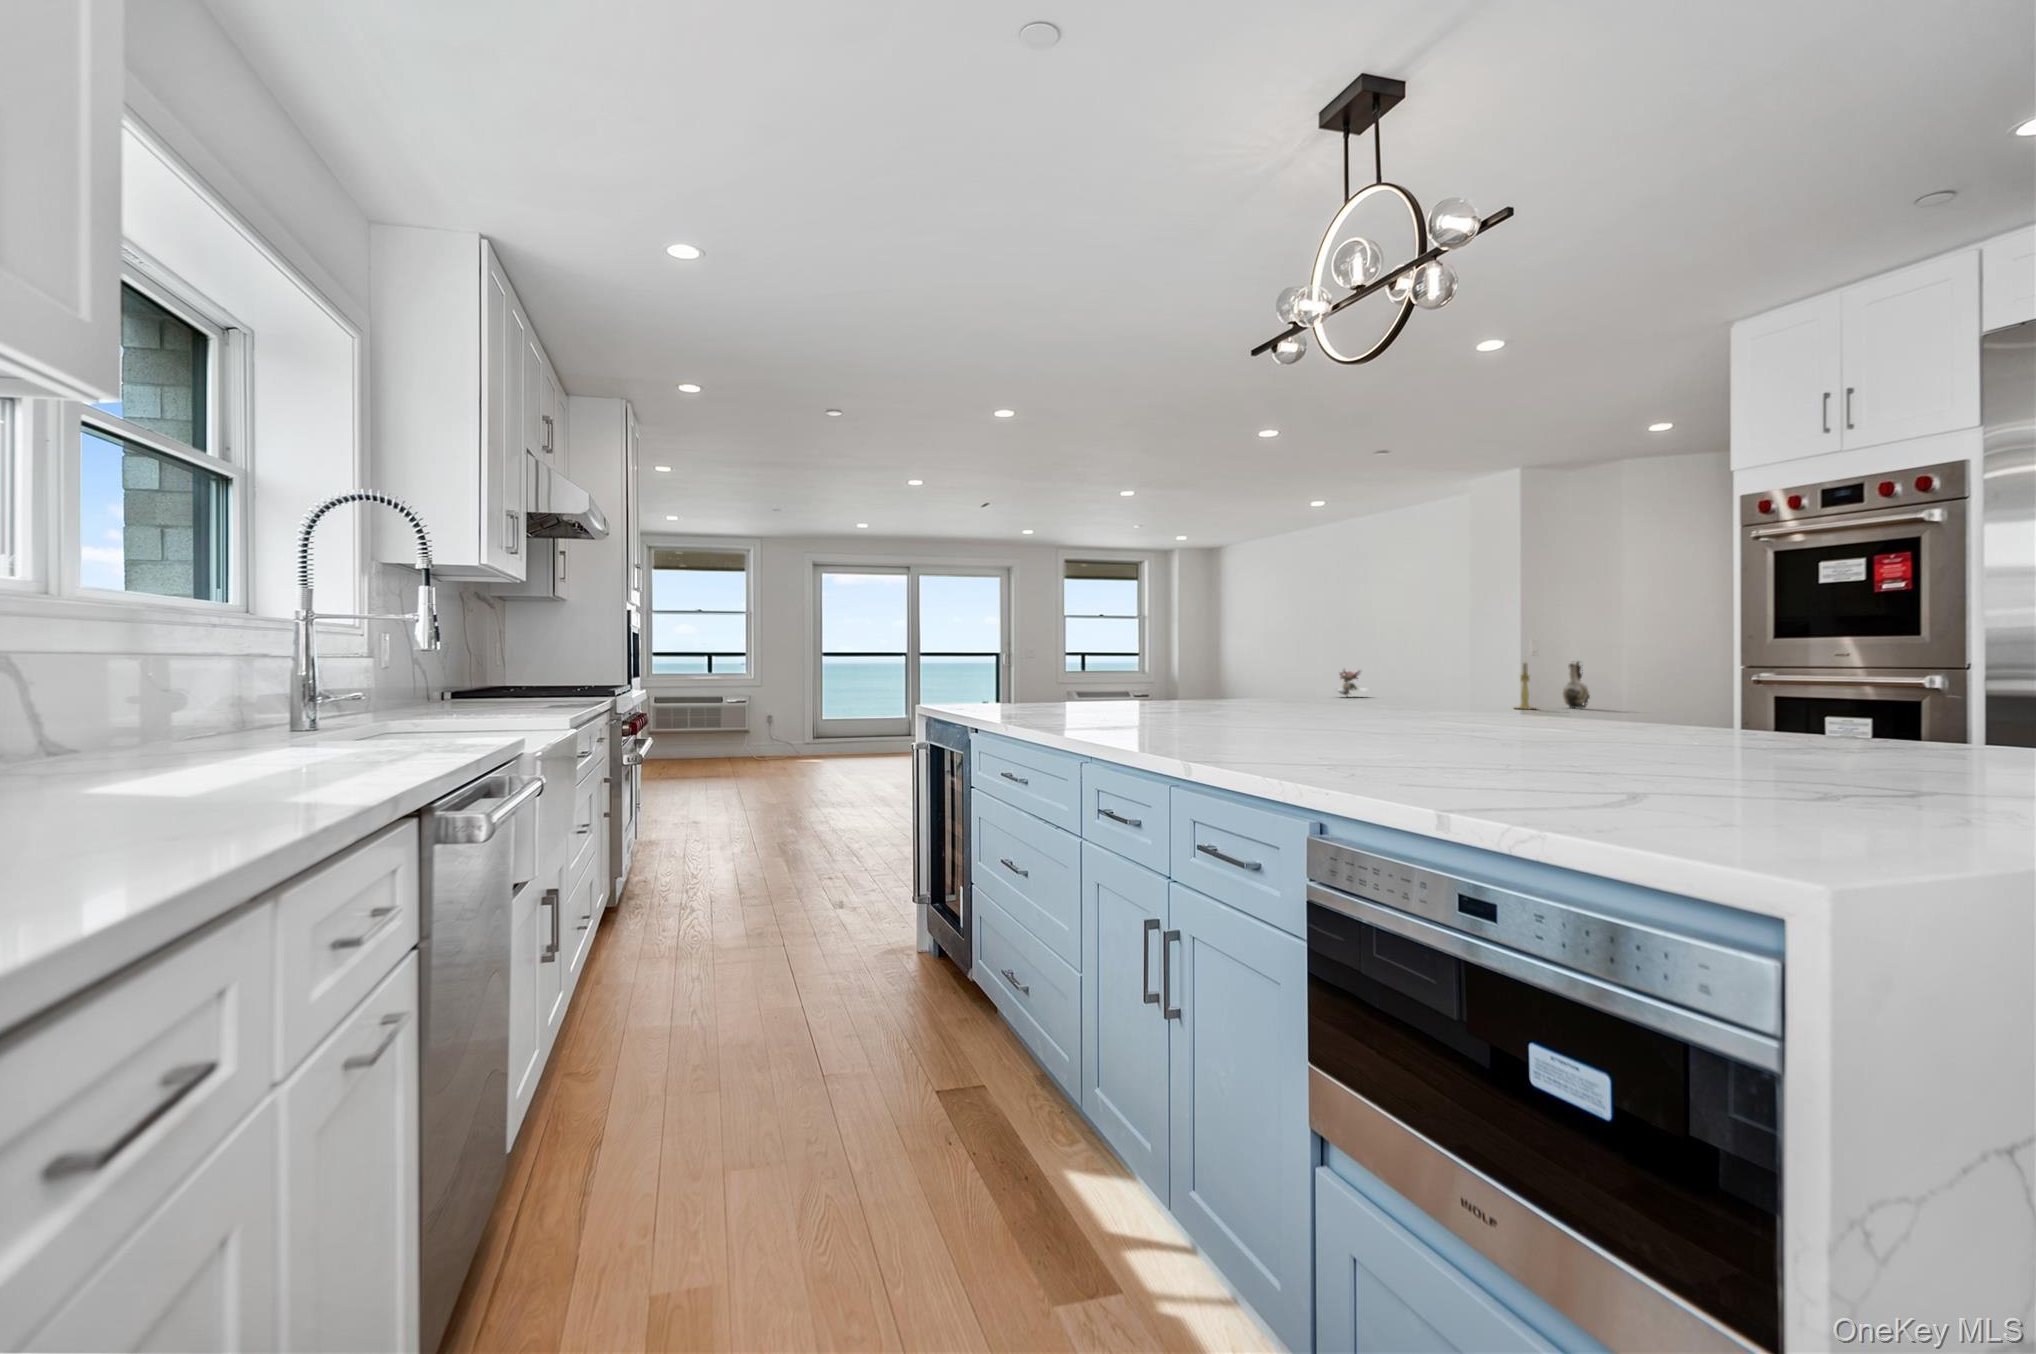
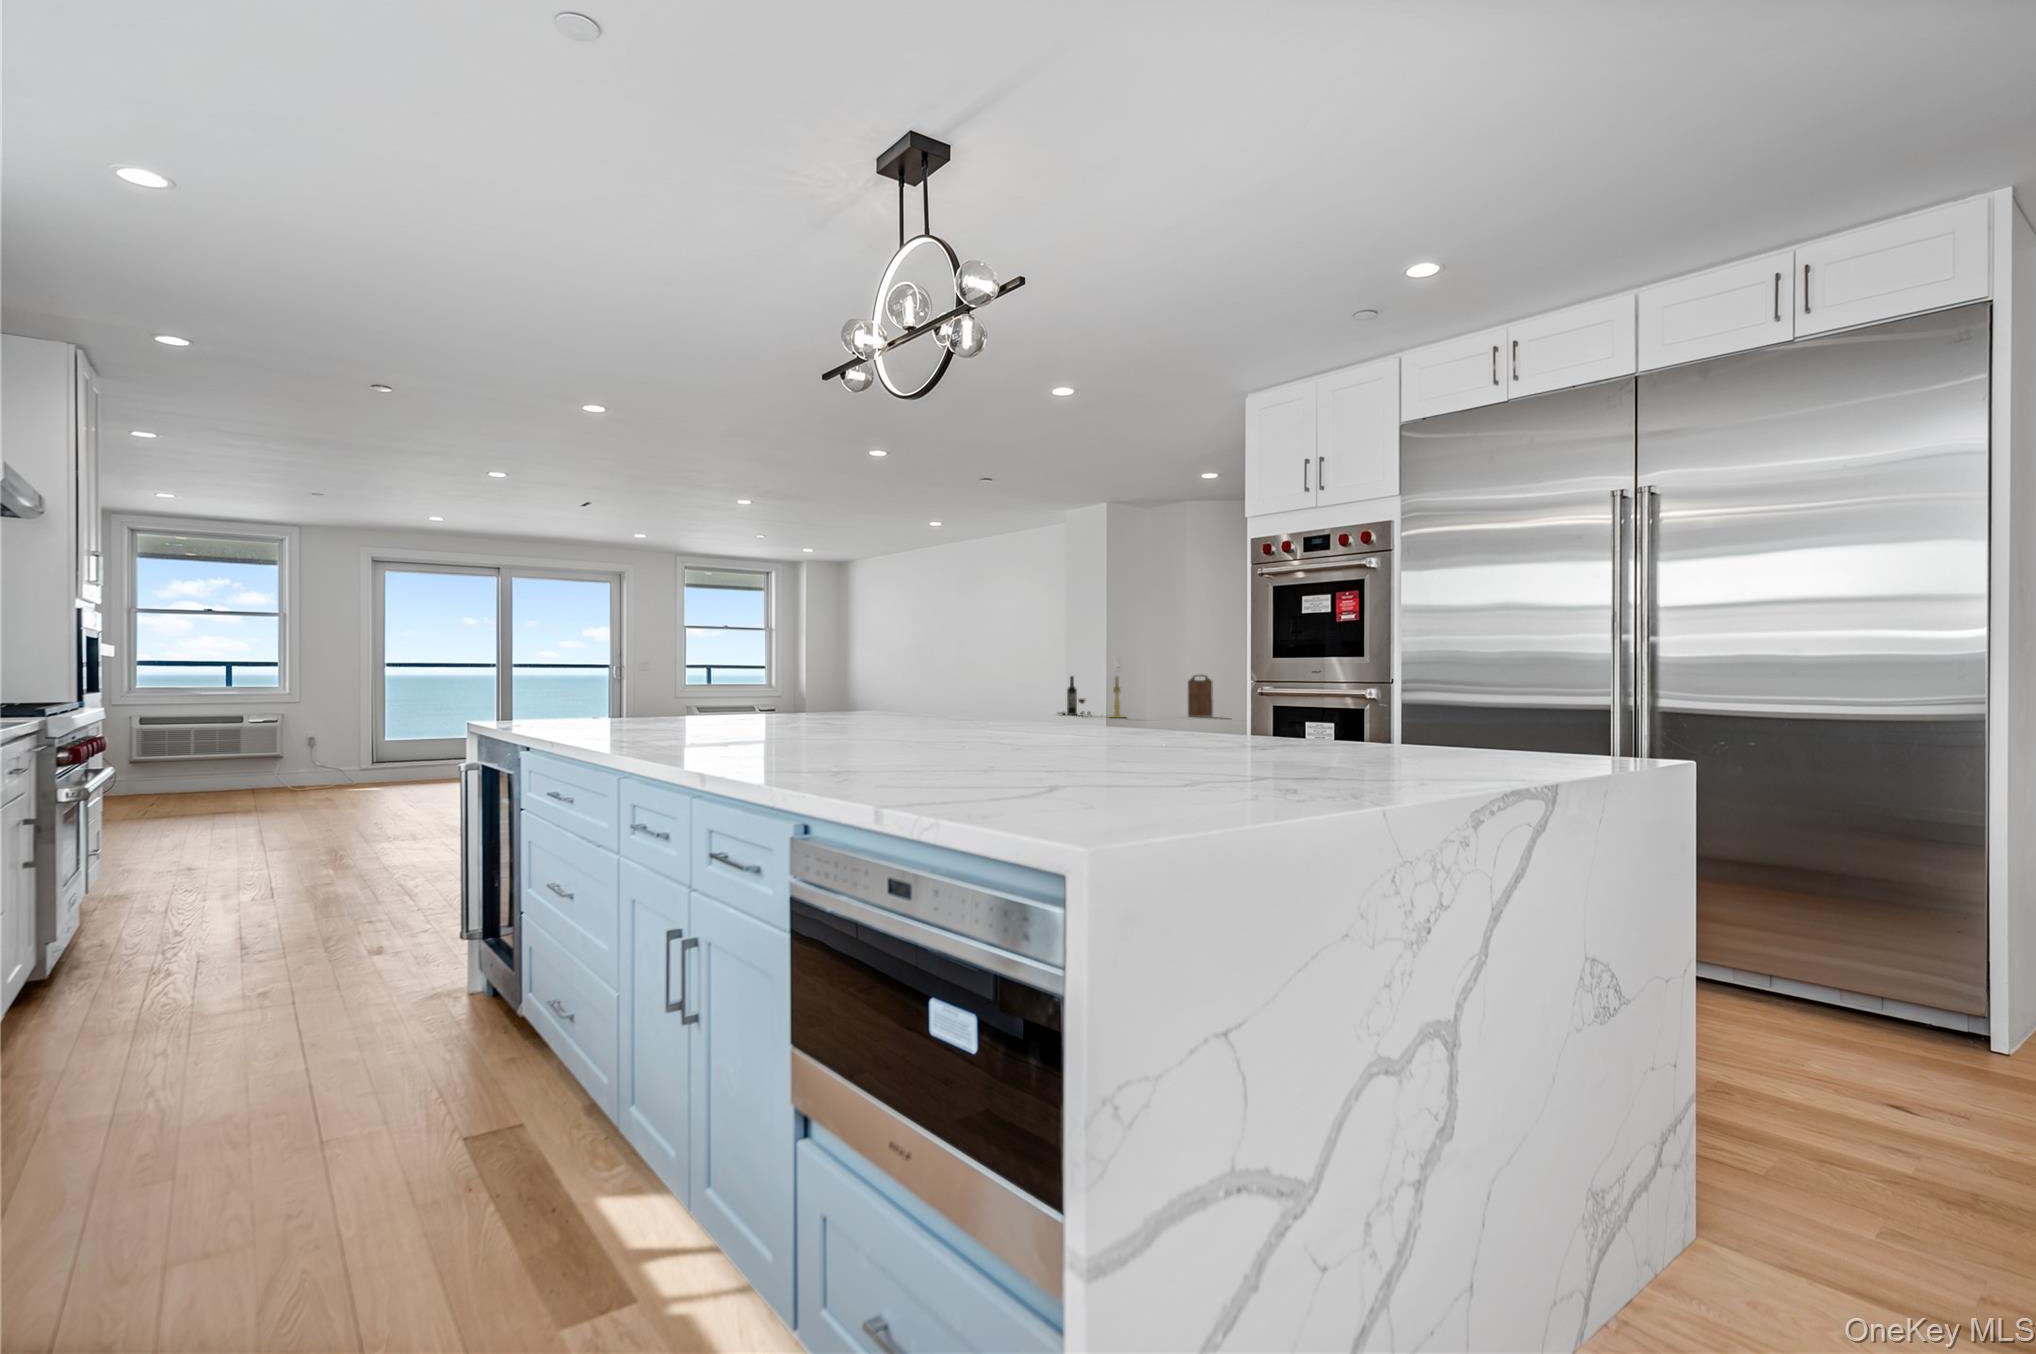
cutting board: none [1616,661,1650,710] -> present [1188,675,1213,717]
decorative vase: present [1563,662,1590,708] -> none [1147,675,1168,717]
wine bottle: none [1449,663,1499,705] -> present [1058,676,1090,715]
flower arrangement: present [1339,670,1365,696] -> none [963,679,996,708]

